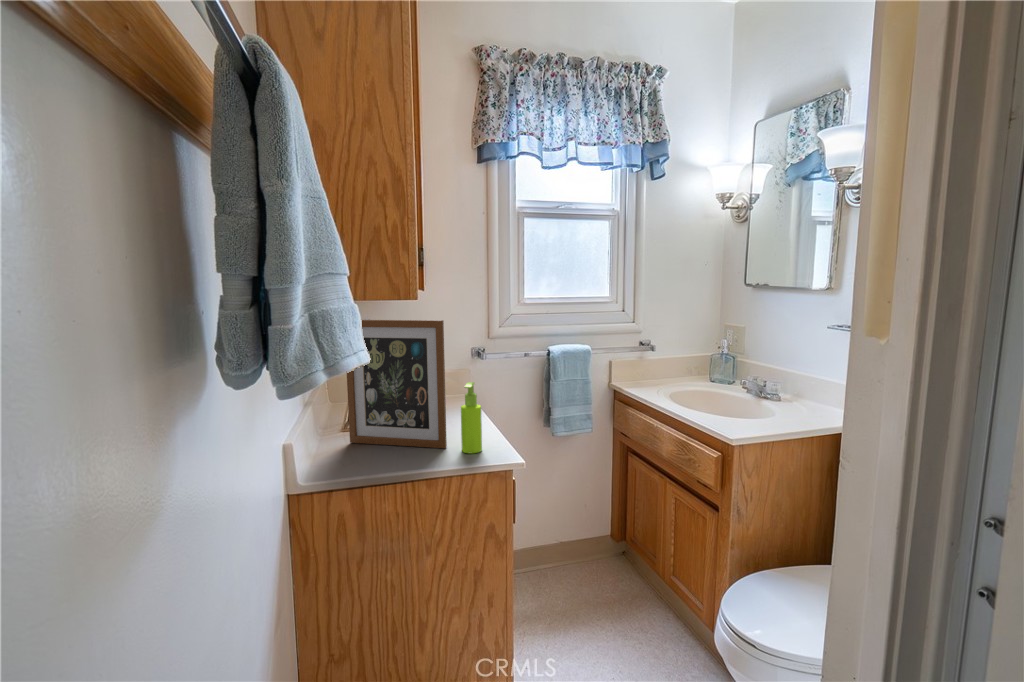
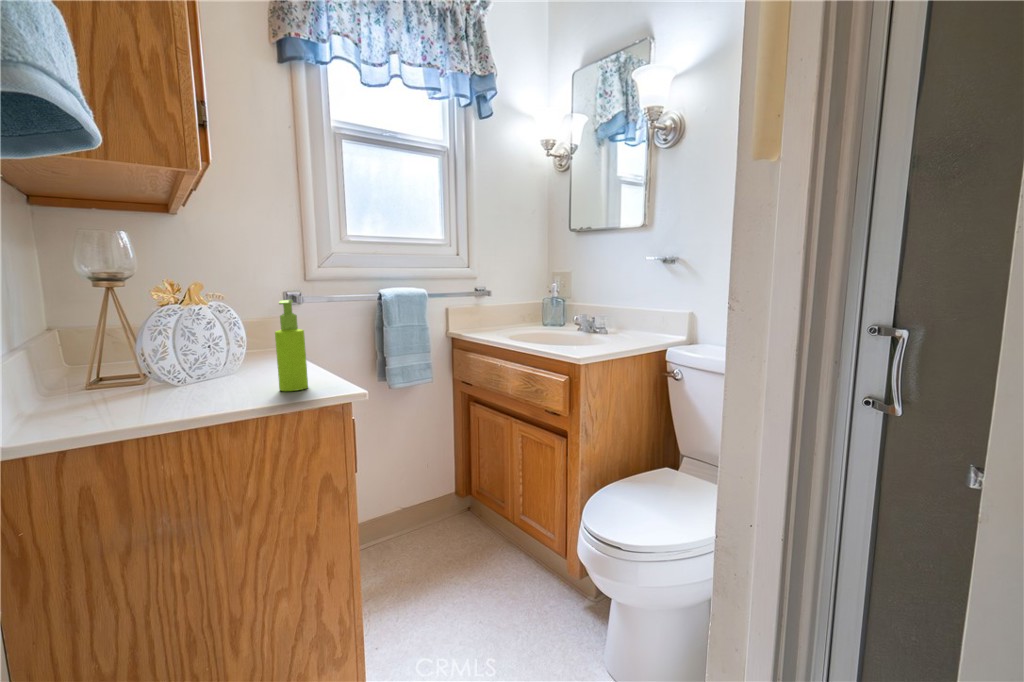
picture frame: present [347,320,447,448] -> none [72,216,257,399]

